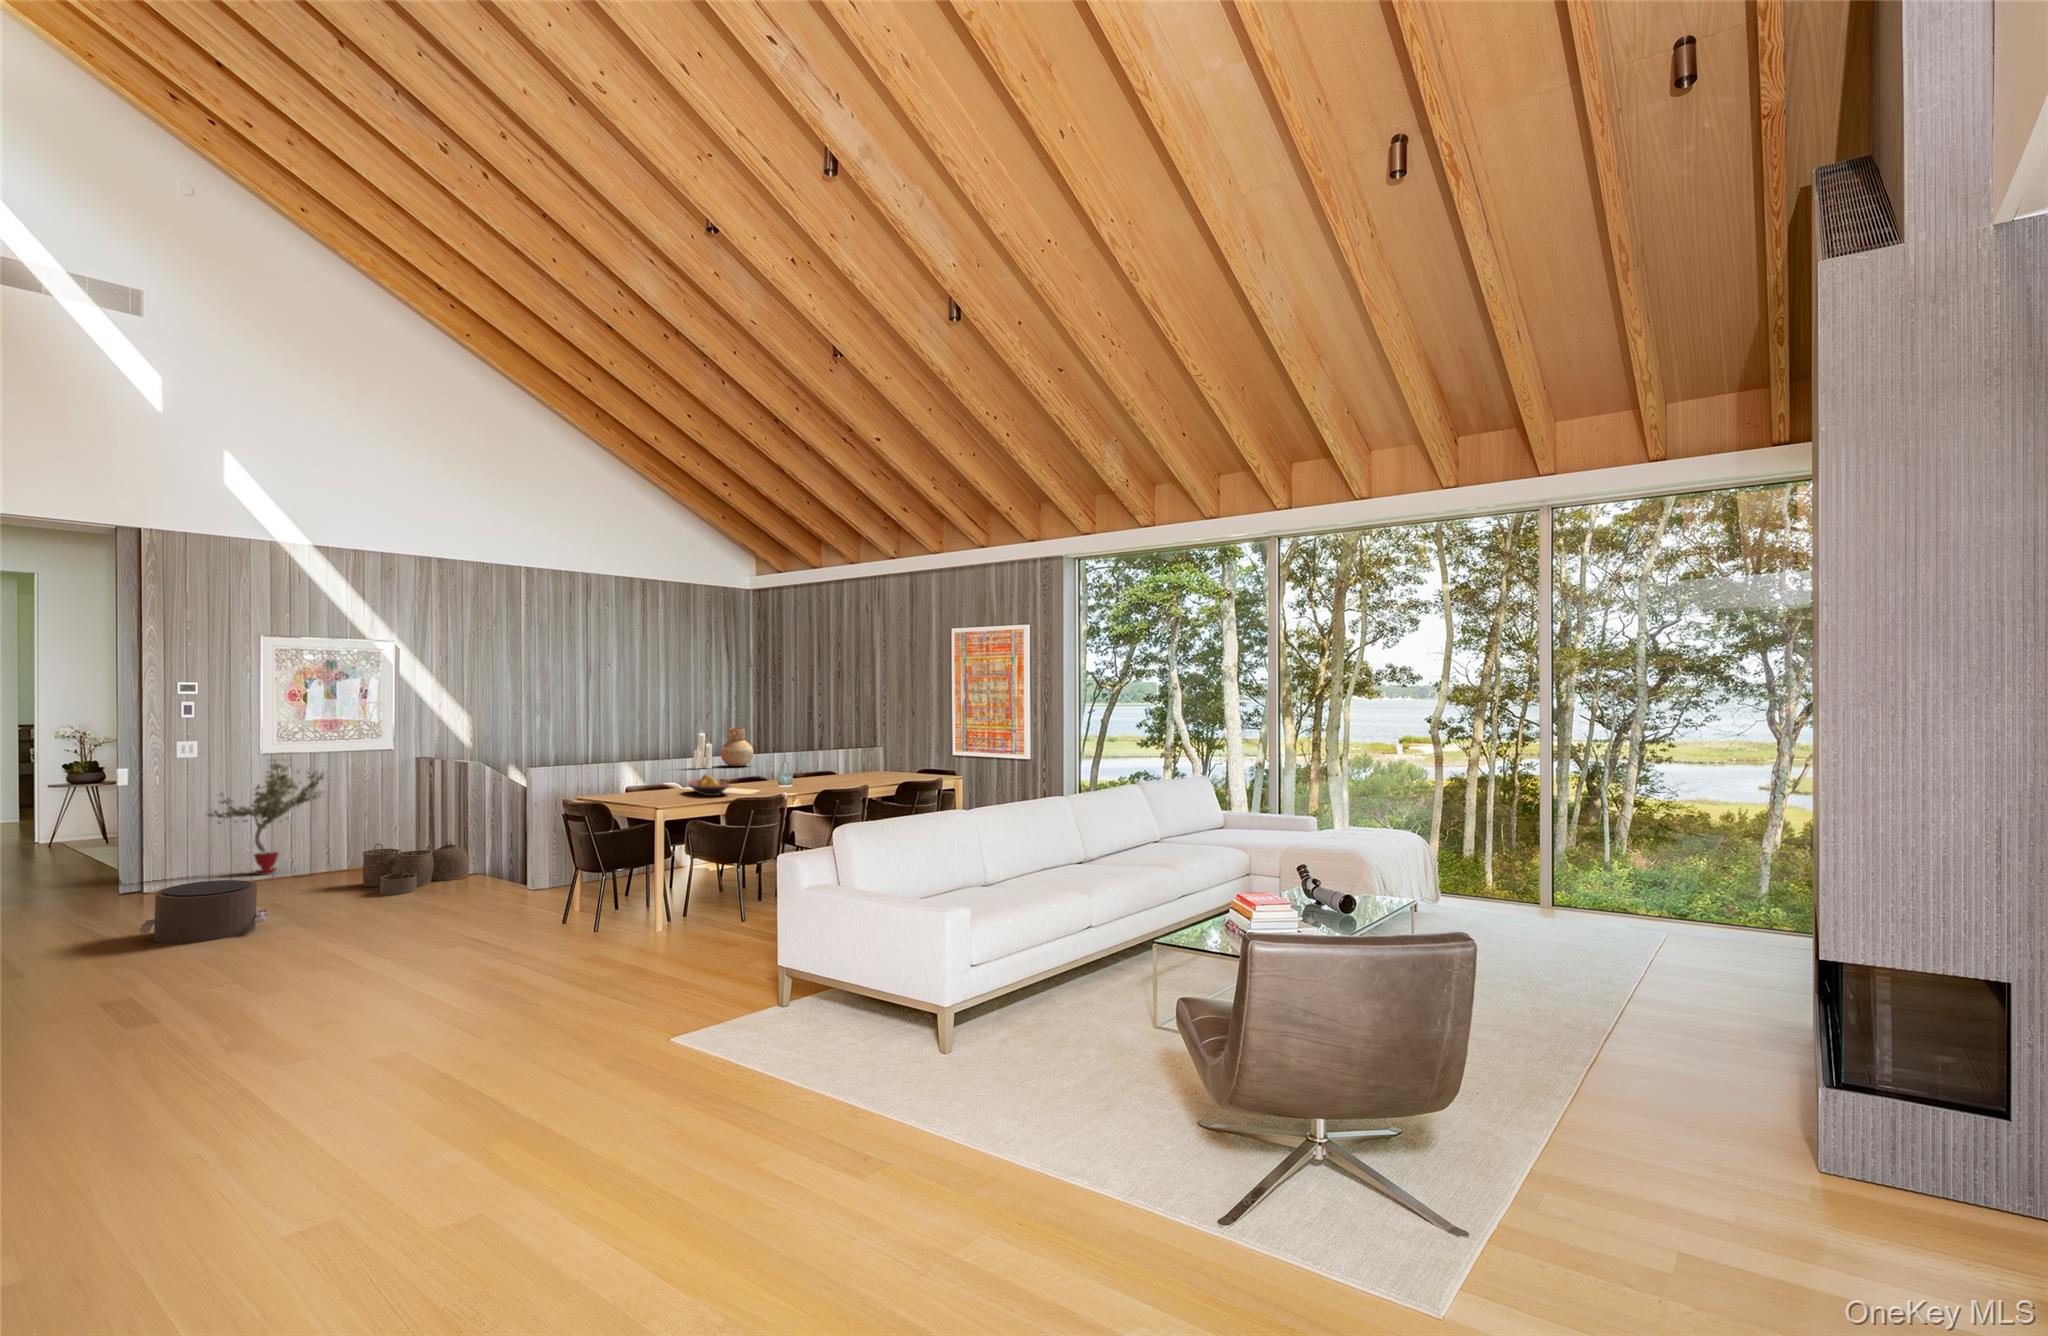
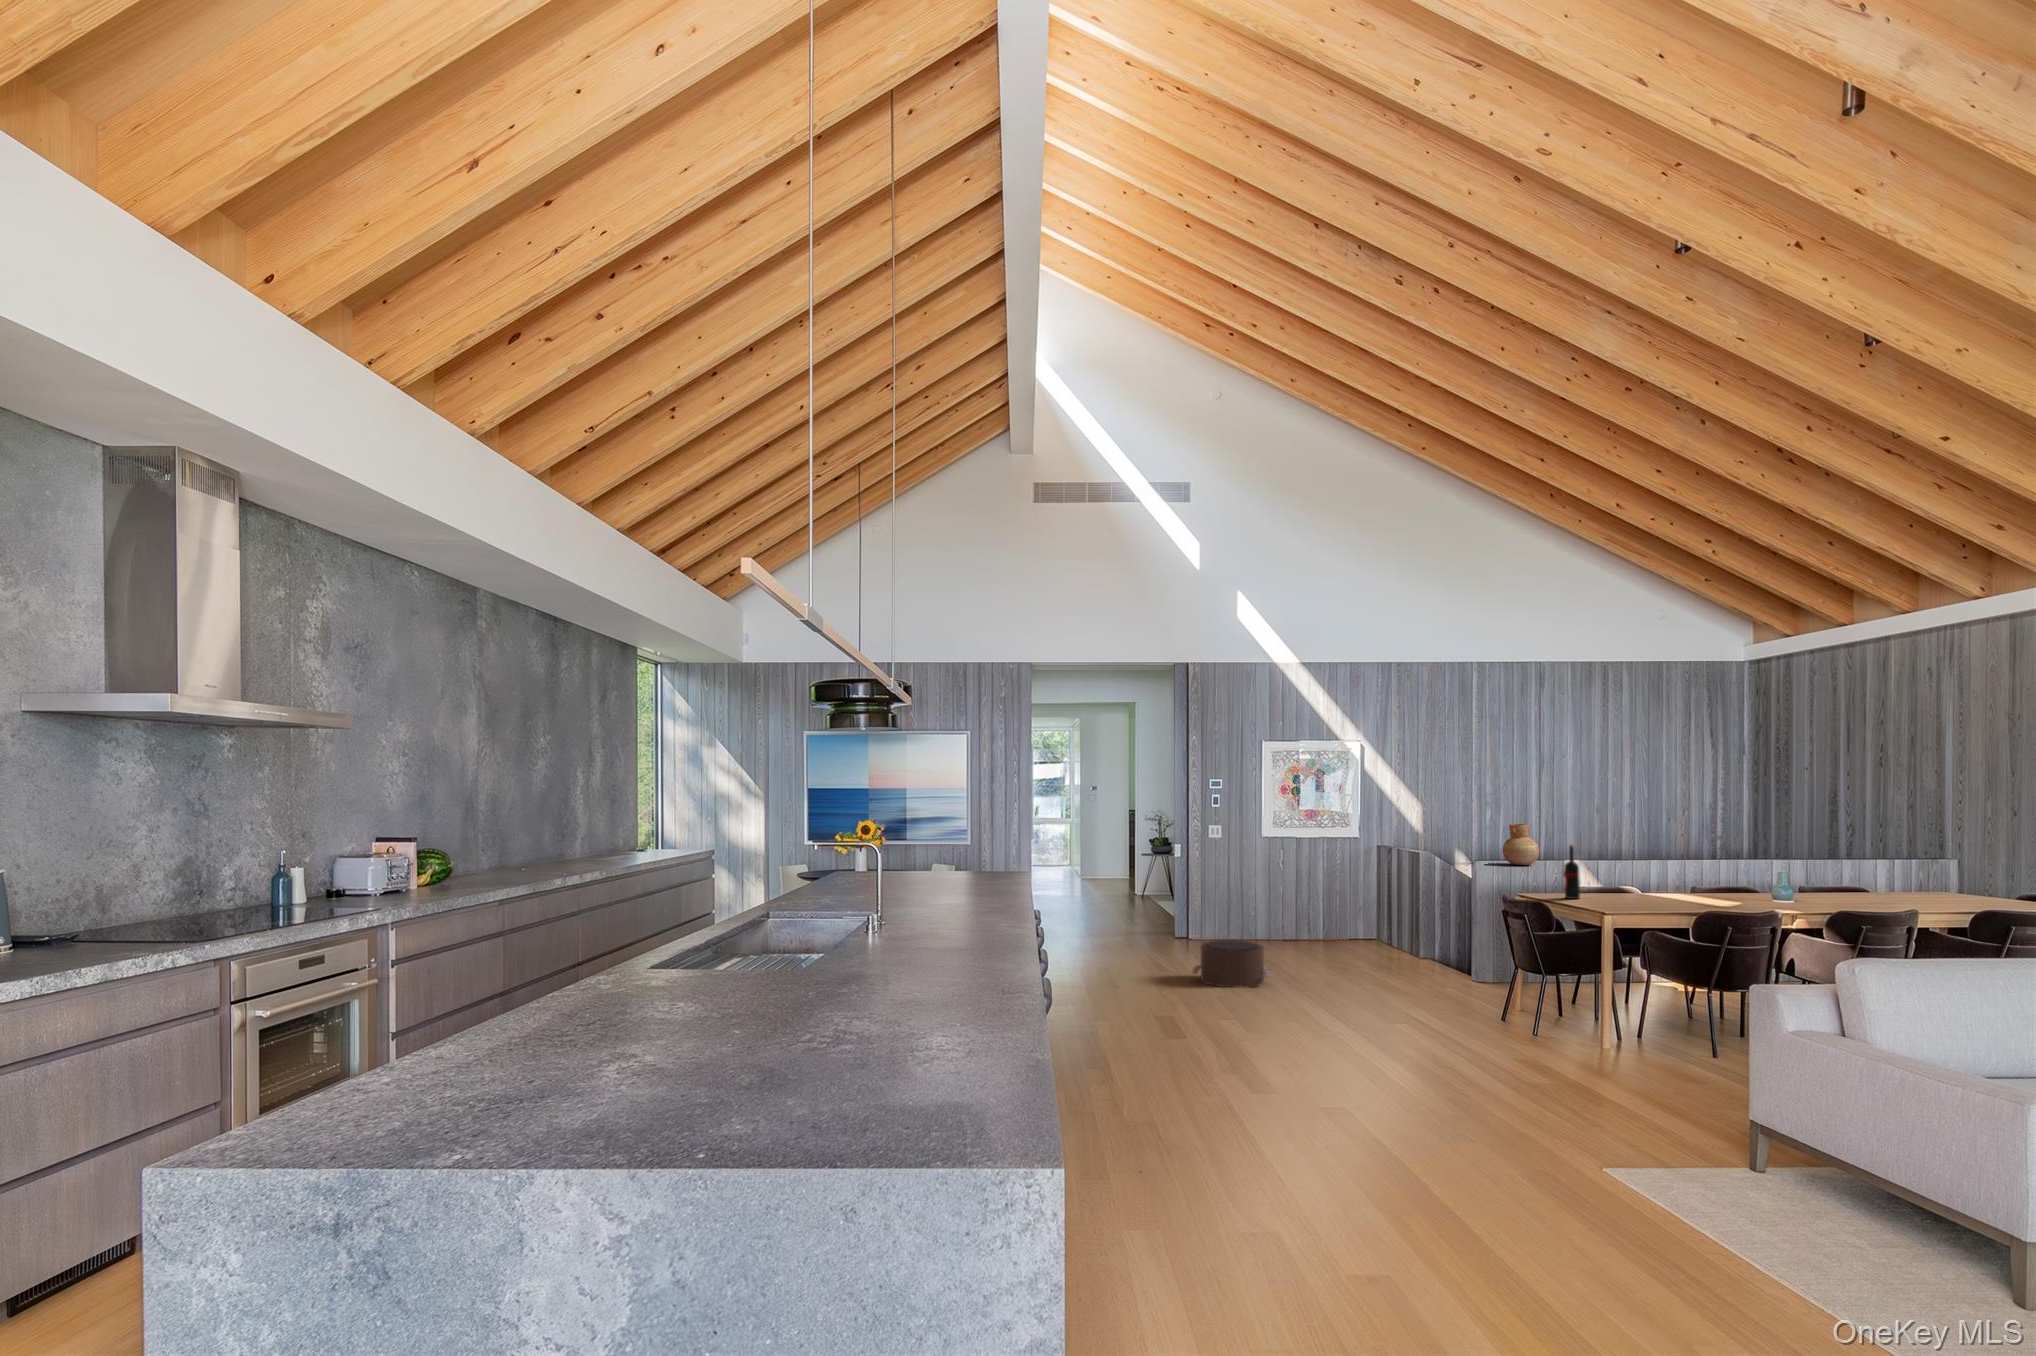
vase: present [721,728,754,766] -> present [1503,824,1539,865]
candle: present [693,733,712,769] -> none [1657,827,1682,875]
wine bottle: none [626,744,641,796] -> present [1563,845,1580,899]
potted tree: present [208,758,324,875] -> none [1230,842,1313,943]
fruit bowl: present [687,774,730,796] -> none [1631,881,1683,906]
woven basket: present [363,841,469,895] -> none [1341,925,1429,974]

